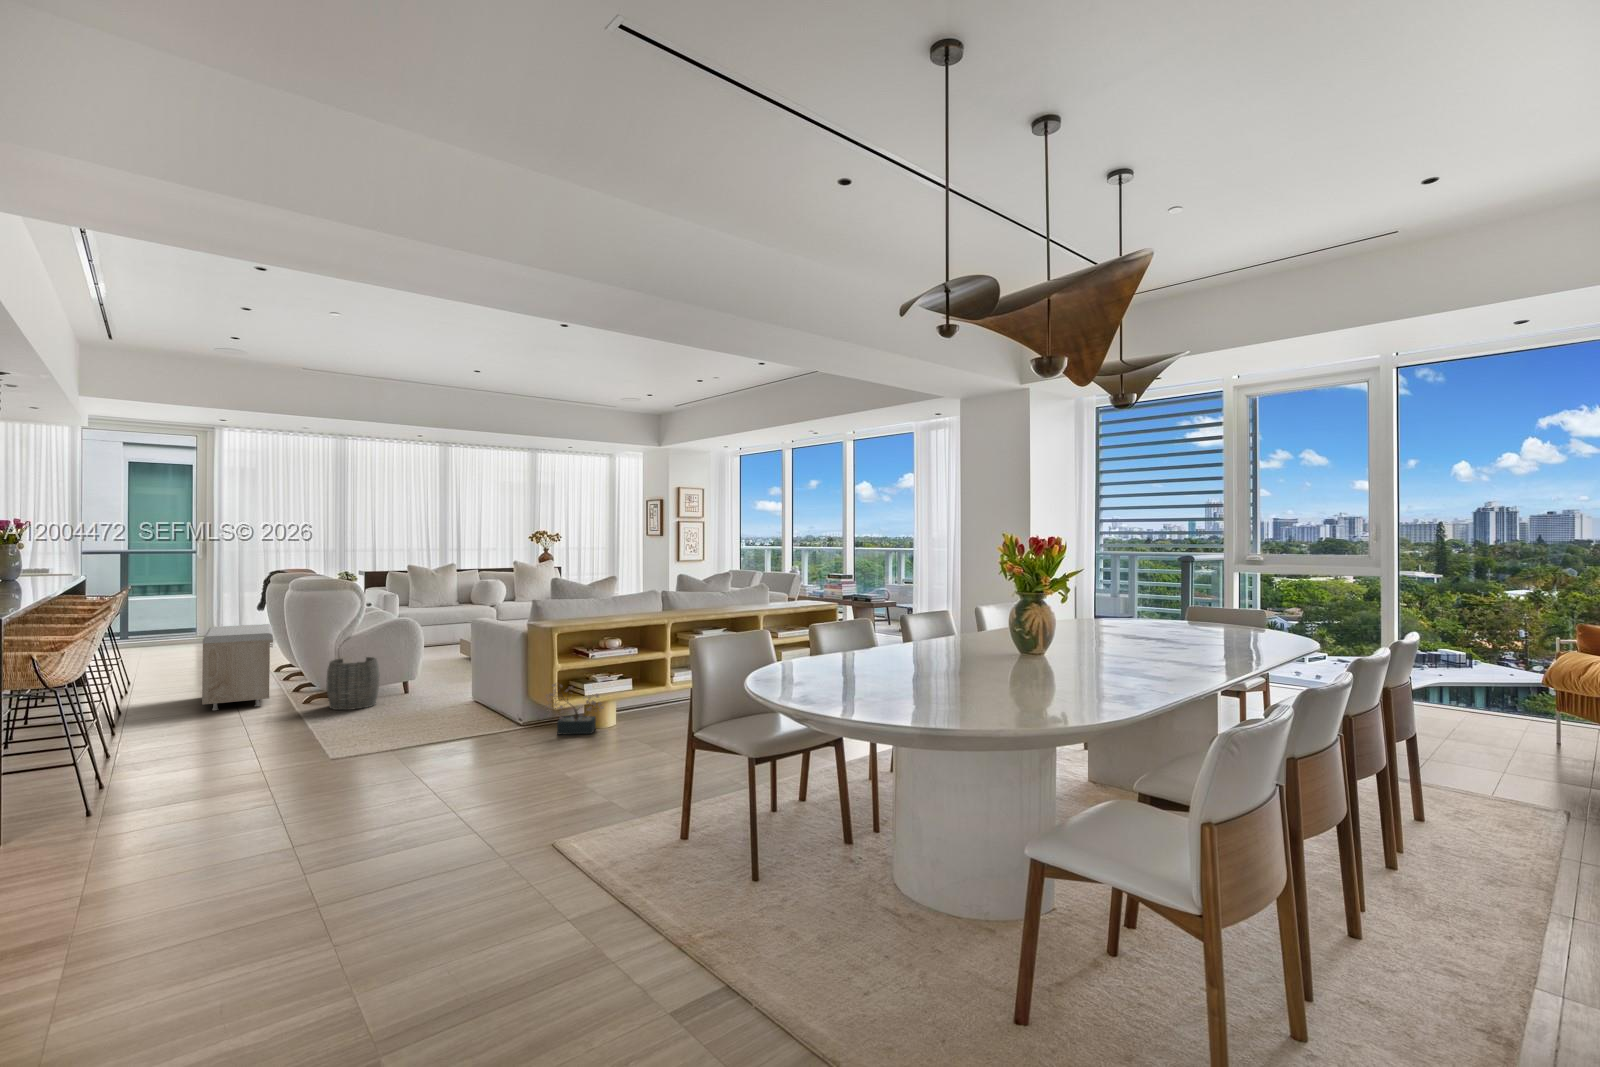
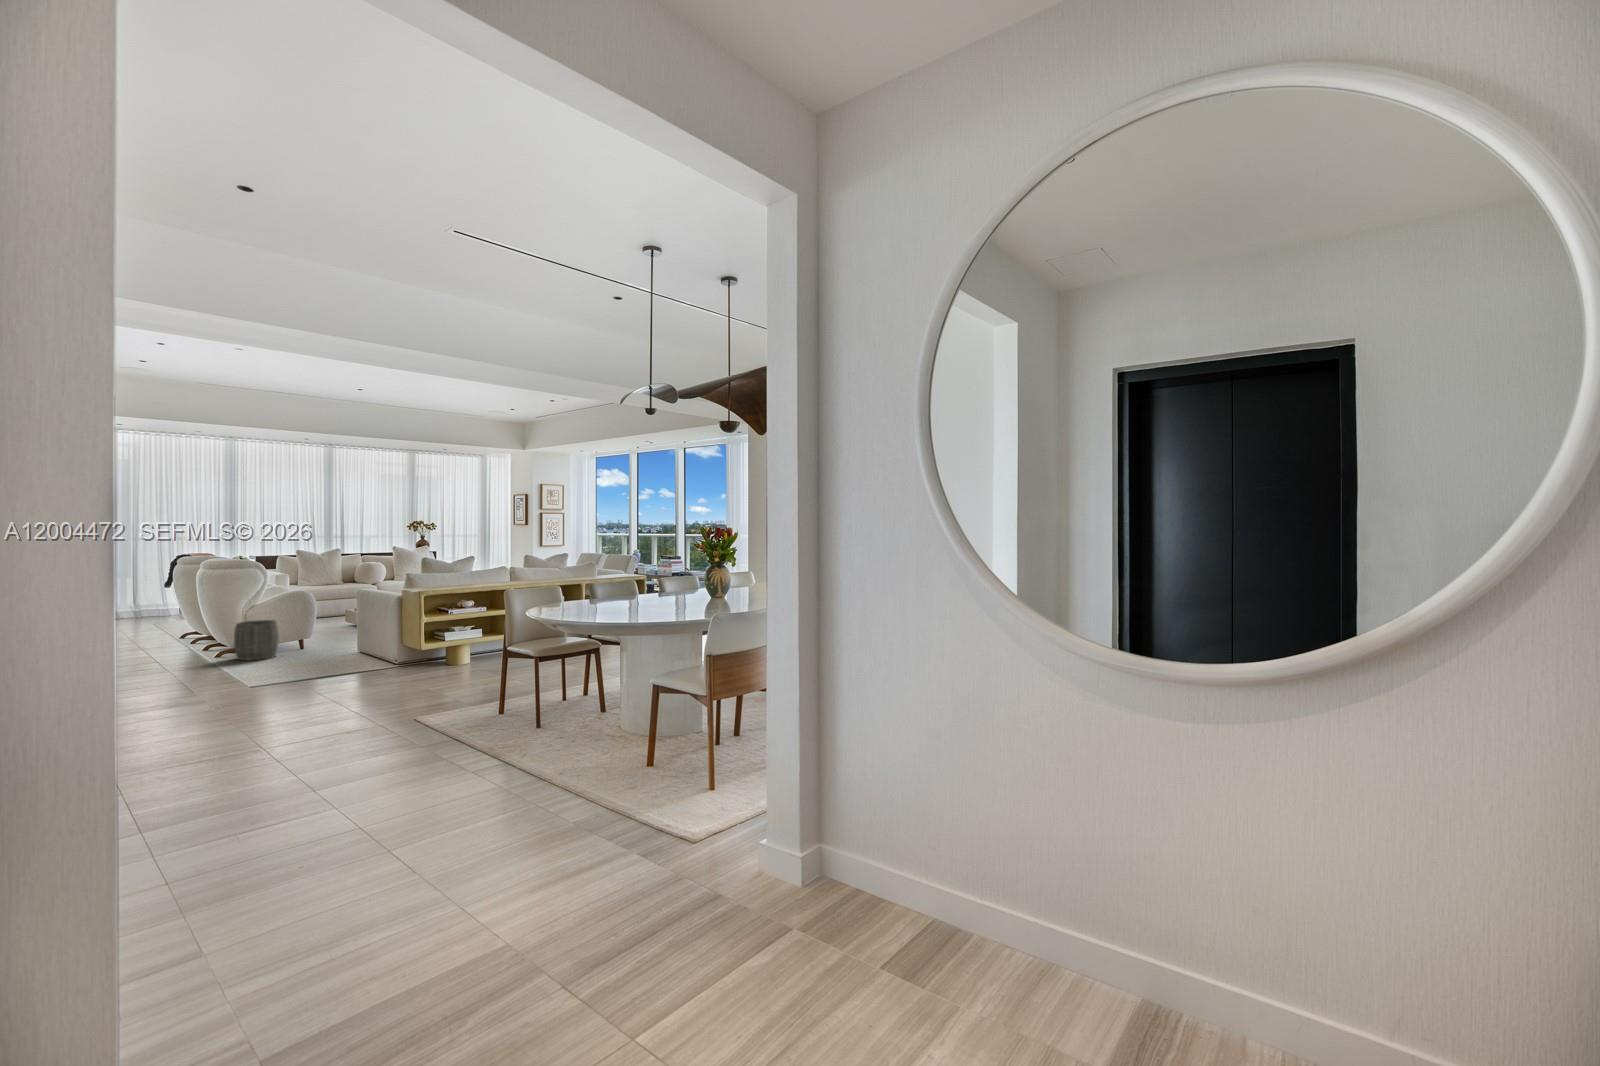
storage bench: present [202,624,273,710] -> none [125,597,186,664]
decorative plant: present [545,683,603,734] -> none [414,632,460,669]

